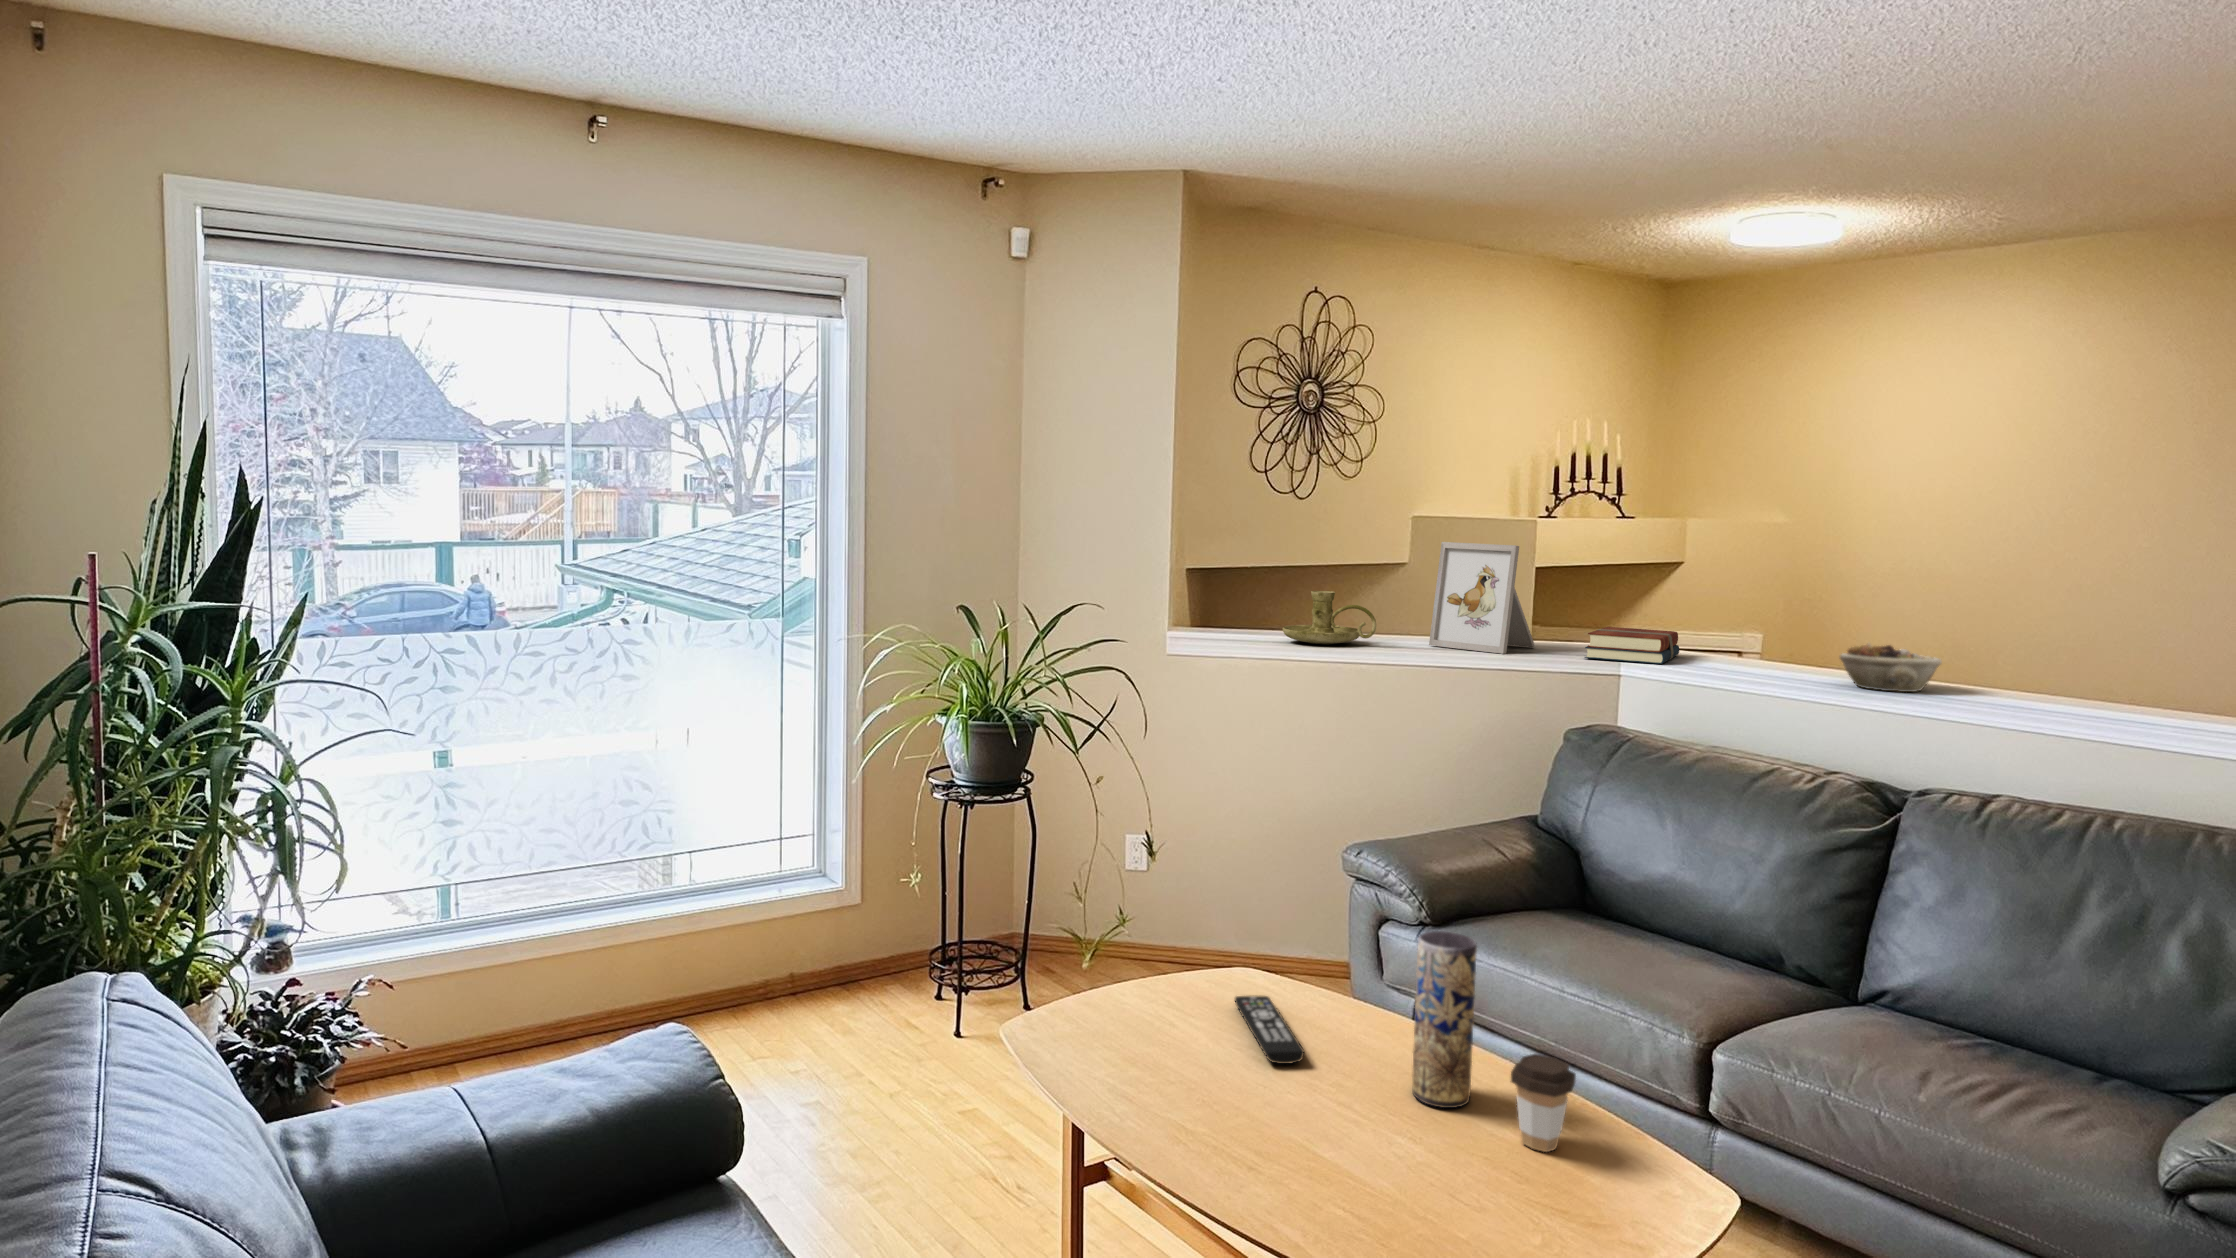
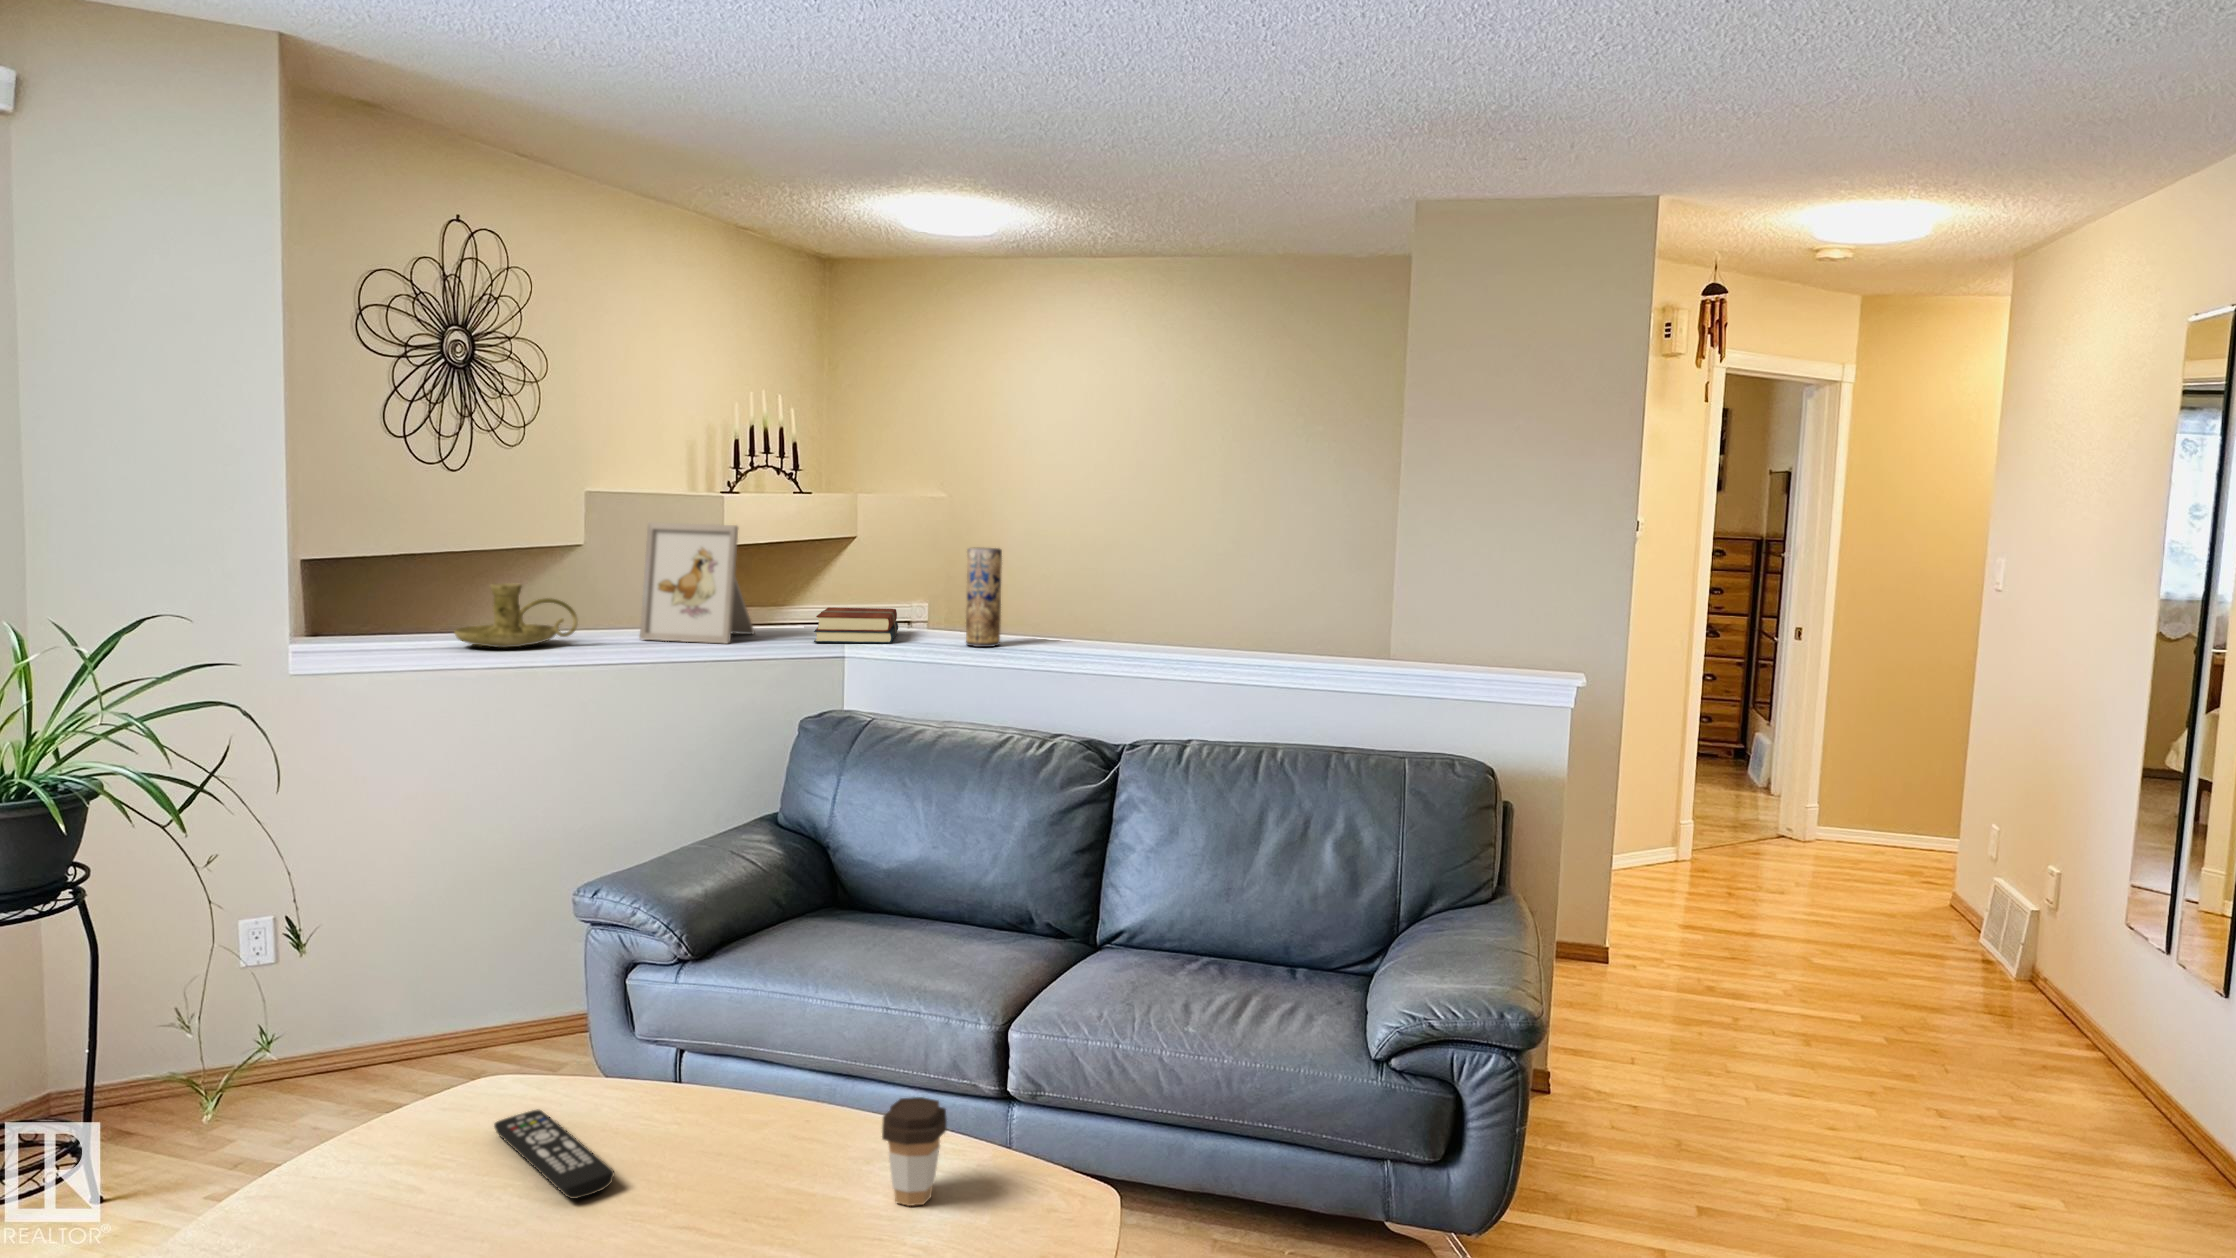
succulent planter: present [1840,644,1942,692] -> none [1053,611,1133,655]
vase: present [1412,931,1477,1108] -> present [966,548,1002,647]

